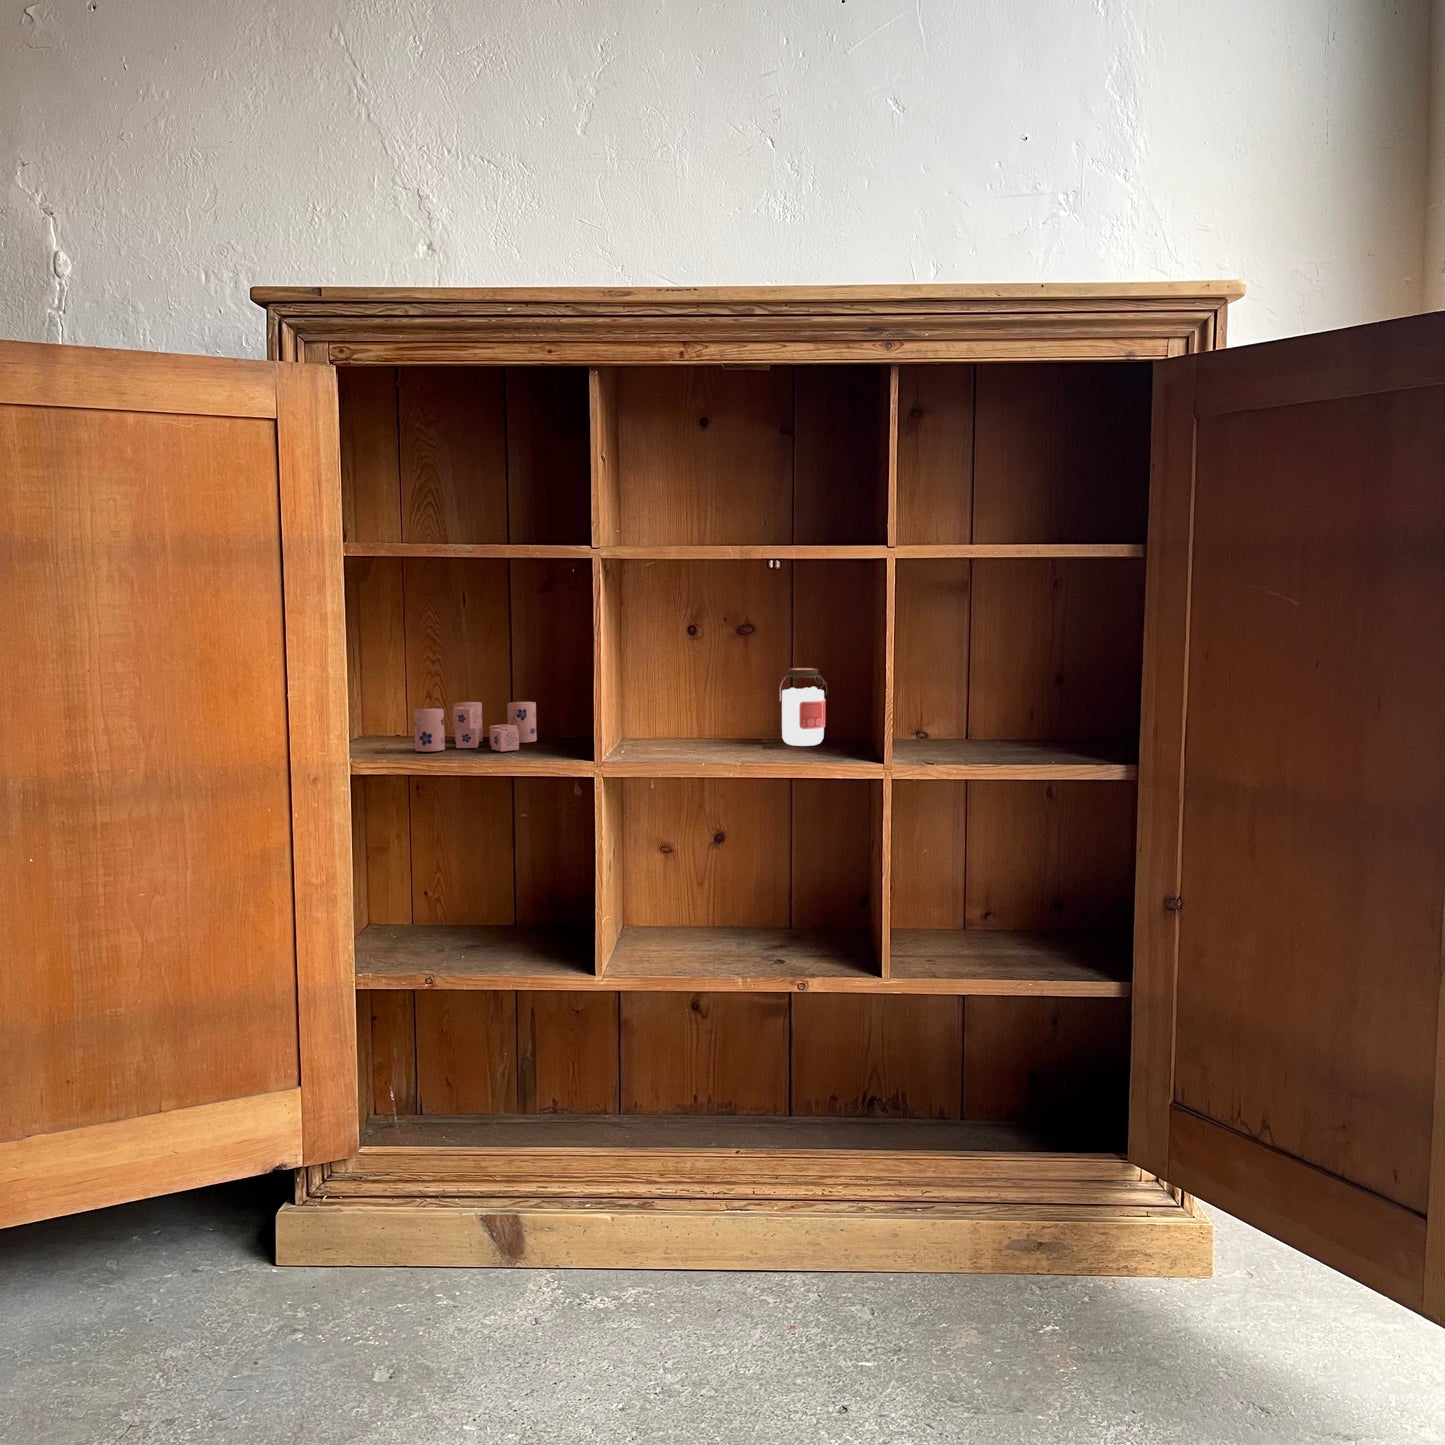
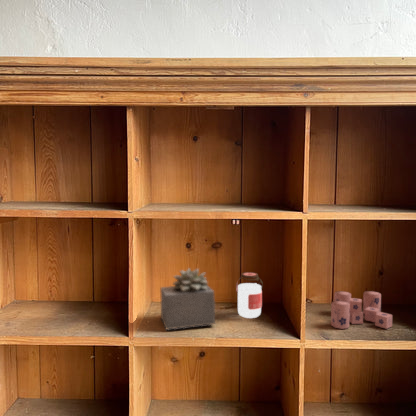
succulent plant: none [643,655,742,754] -> present [161,269,215,329]
candle: present [414,702,537,752] -> present [331,291,392,329]

